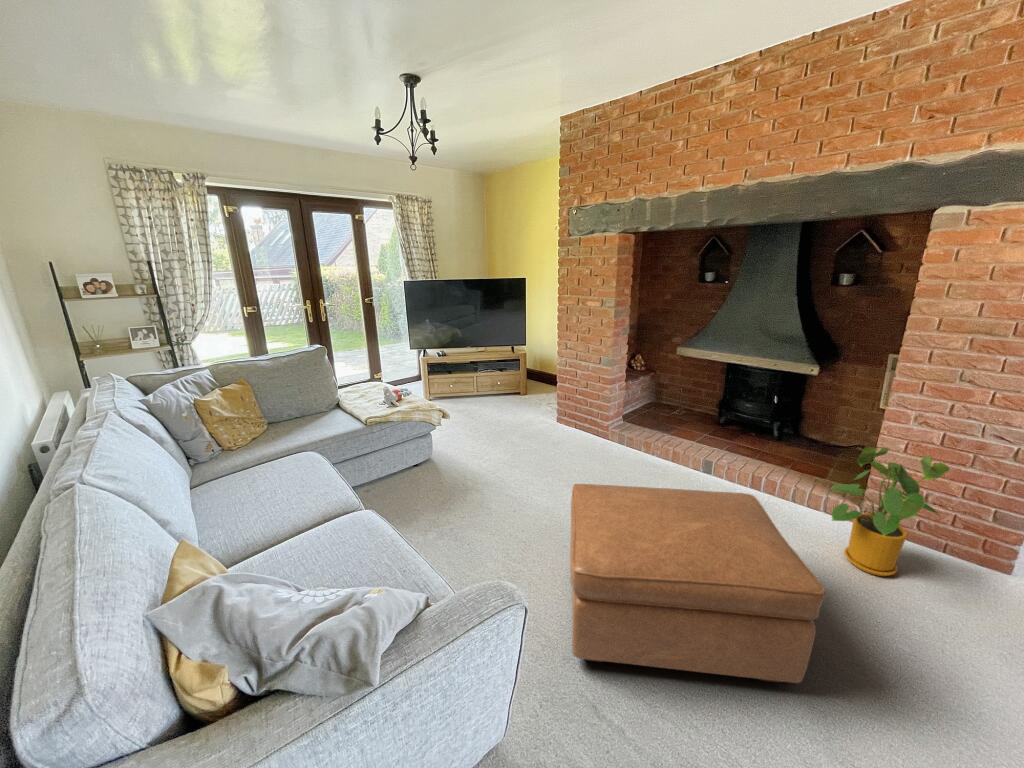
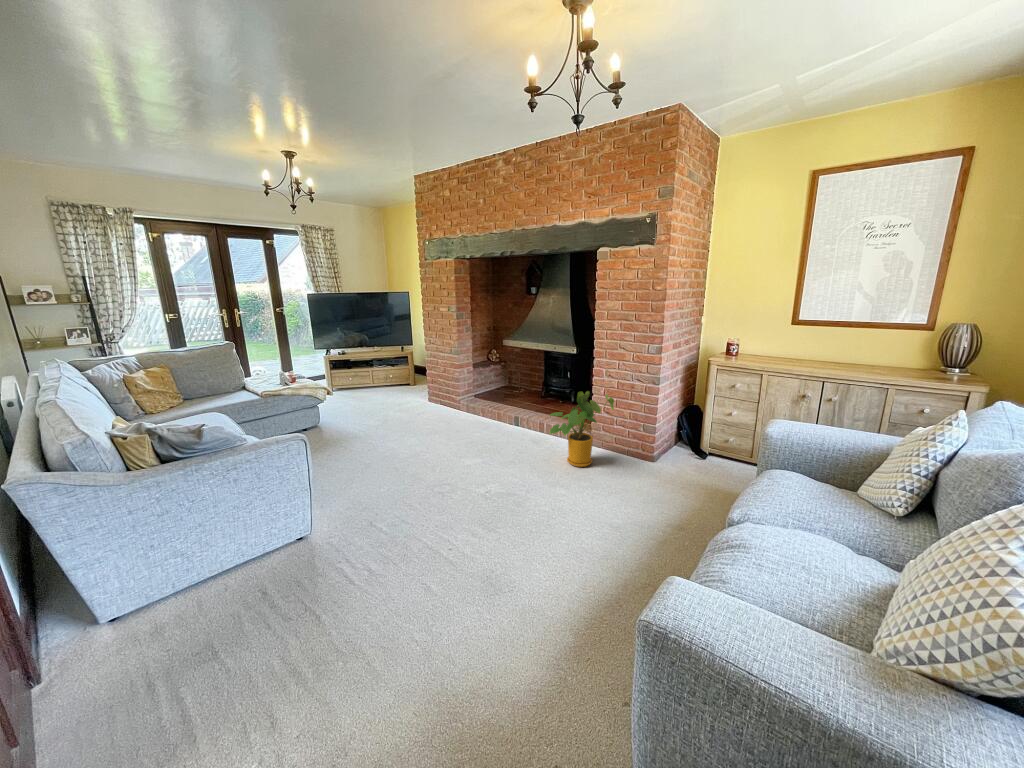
ottoman: present [570,484,825,683] -> none [361,417,496,510]

